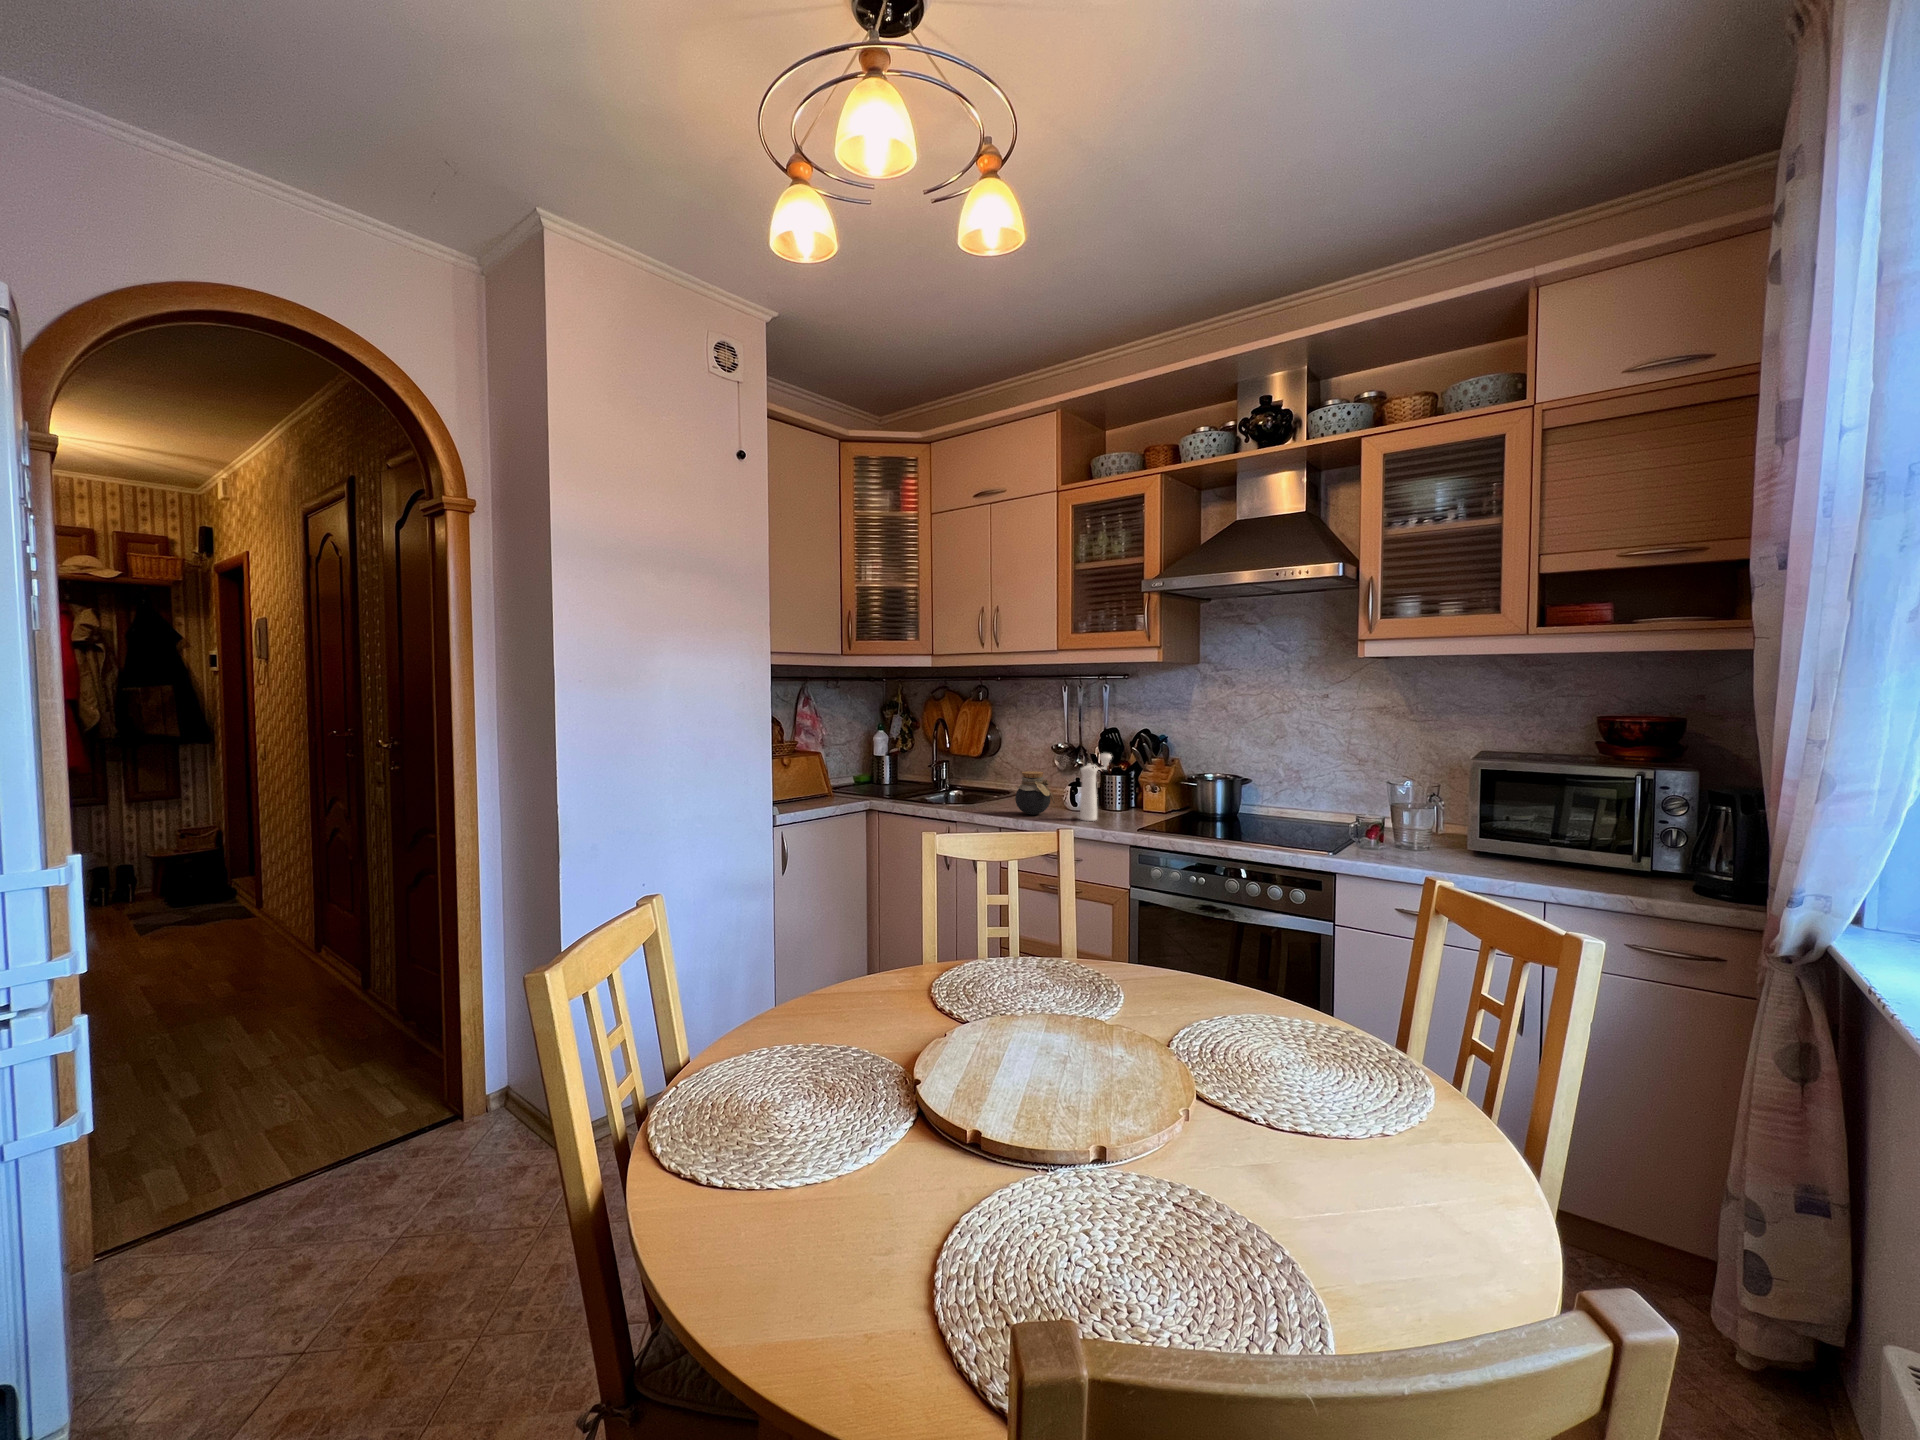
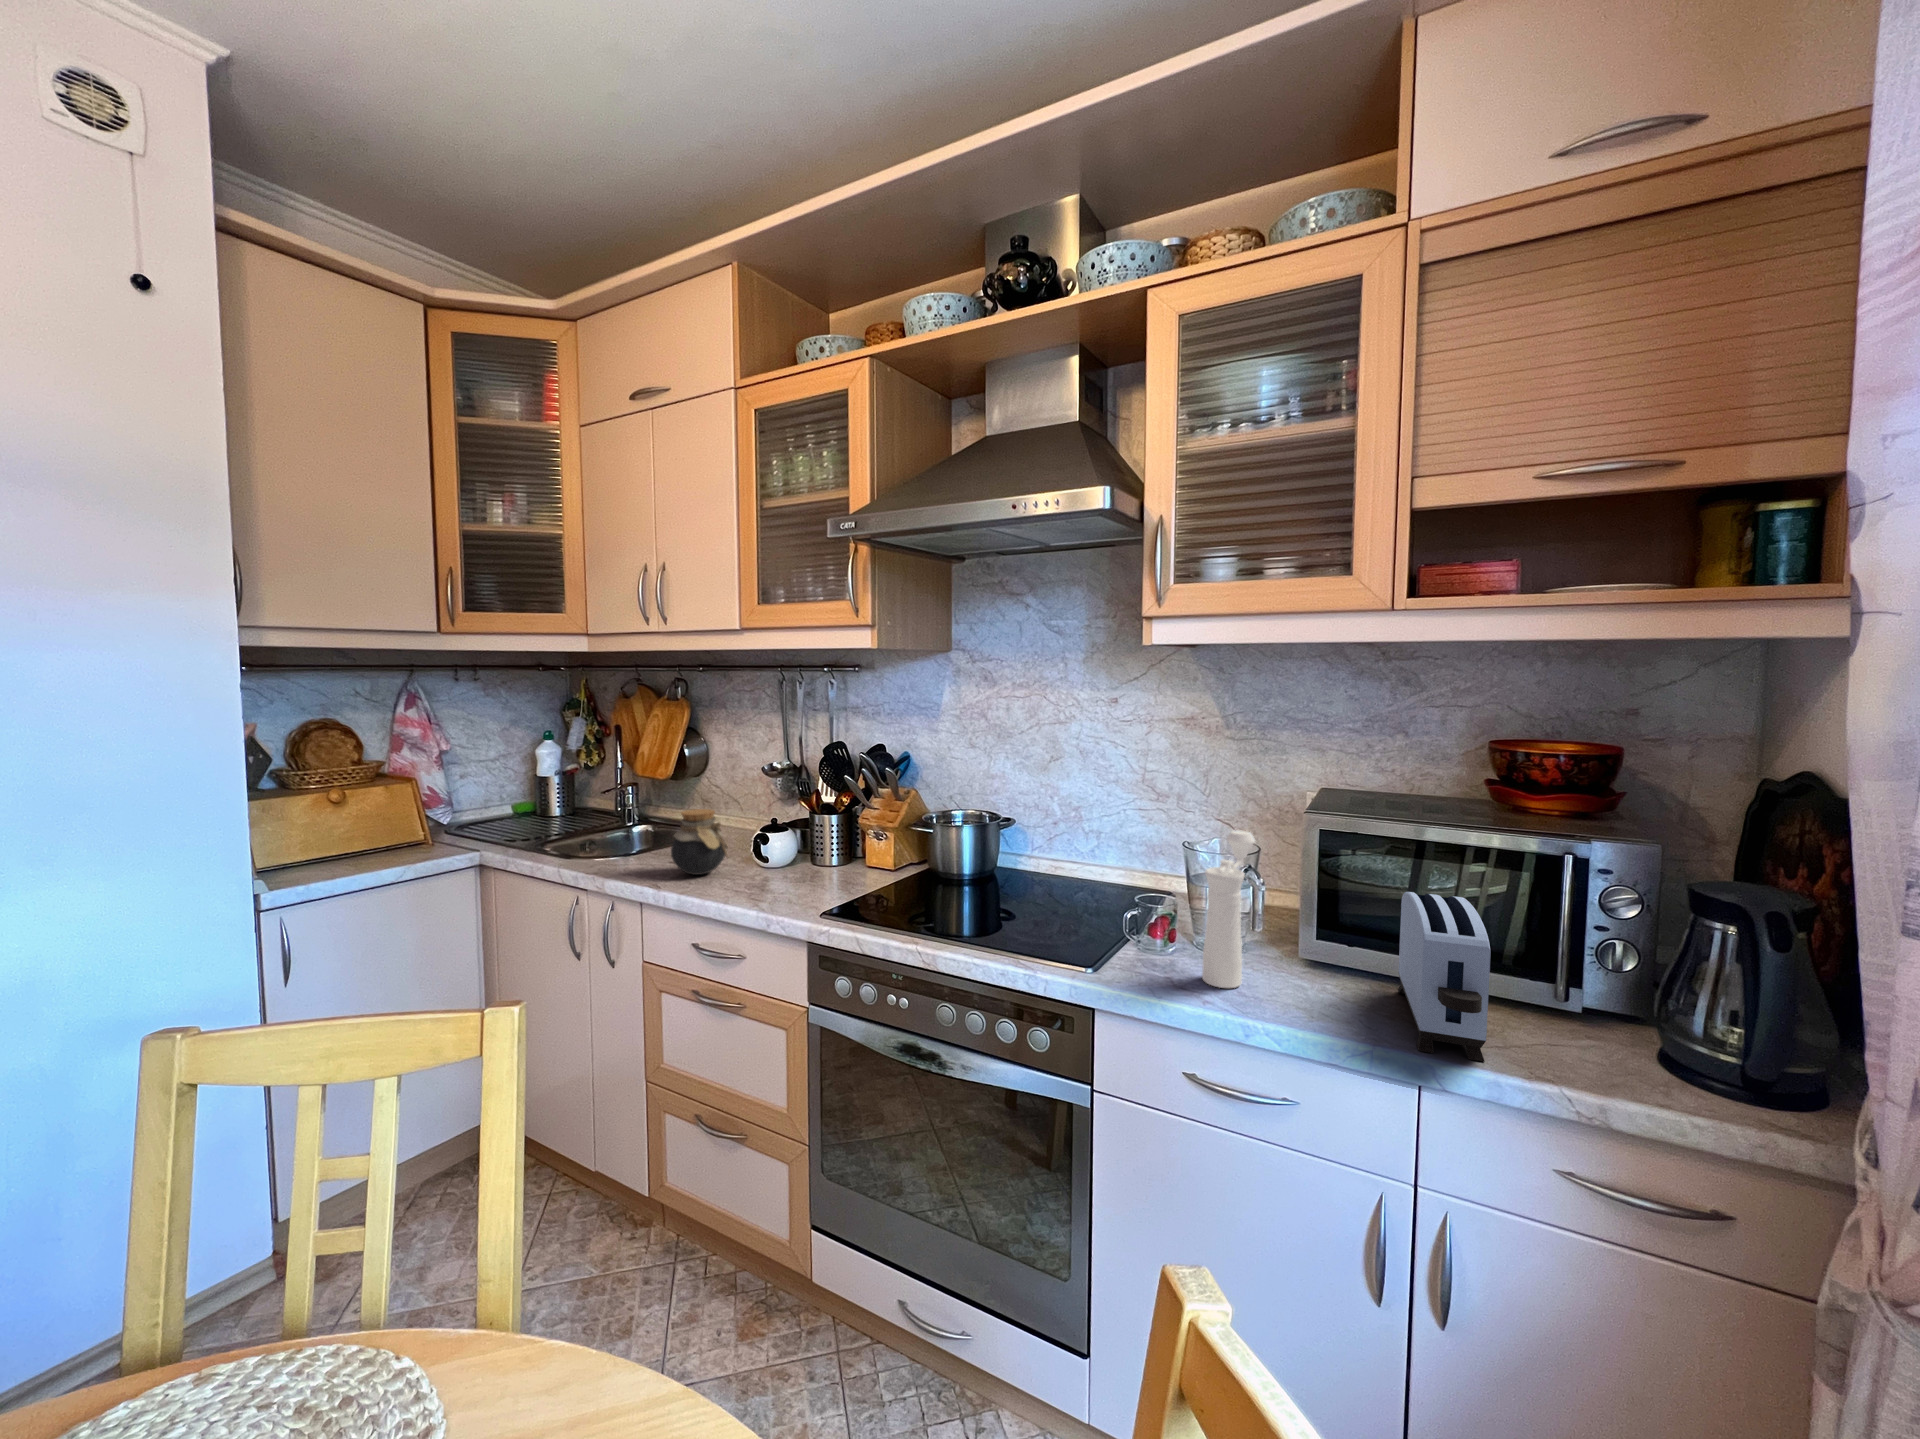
pepper mill: present [1080,753,1111,821] -> present [1202,830,1255,988]
toaster: none [1534,802,1585,887] -> present [1398,892,1491,1062]

